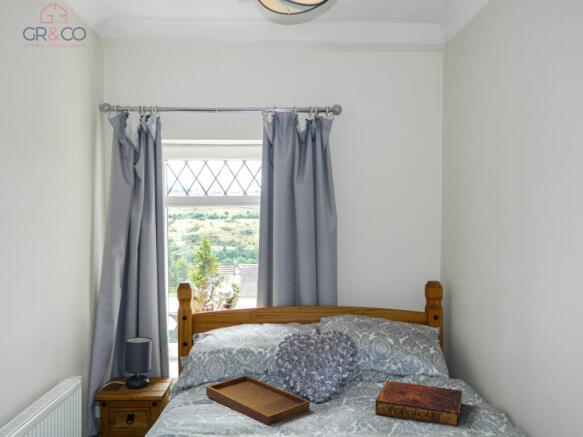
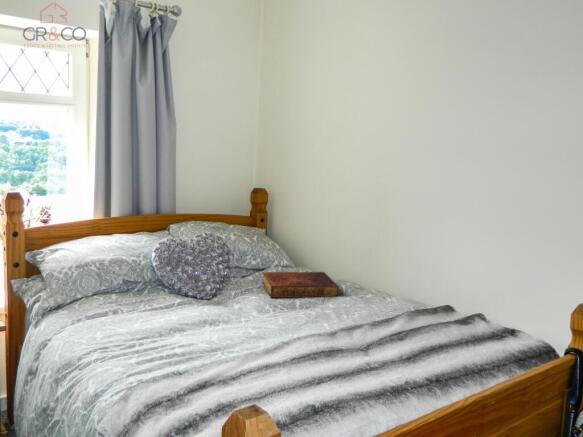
tray: present [206,368,310,426] -> none [96,271,214,321]

